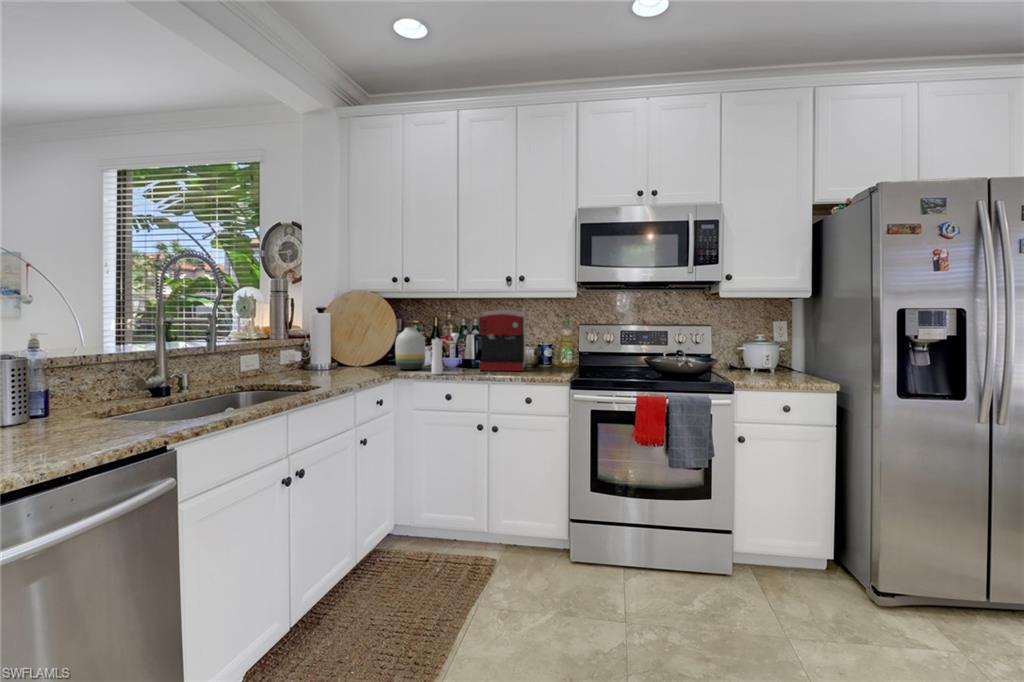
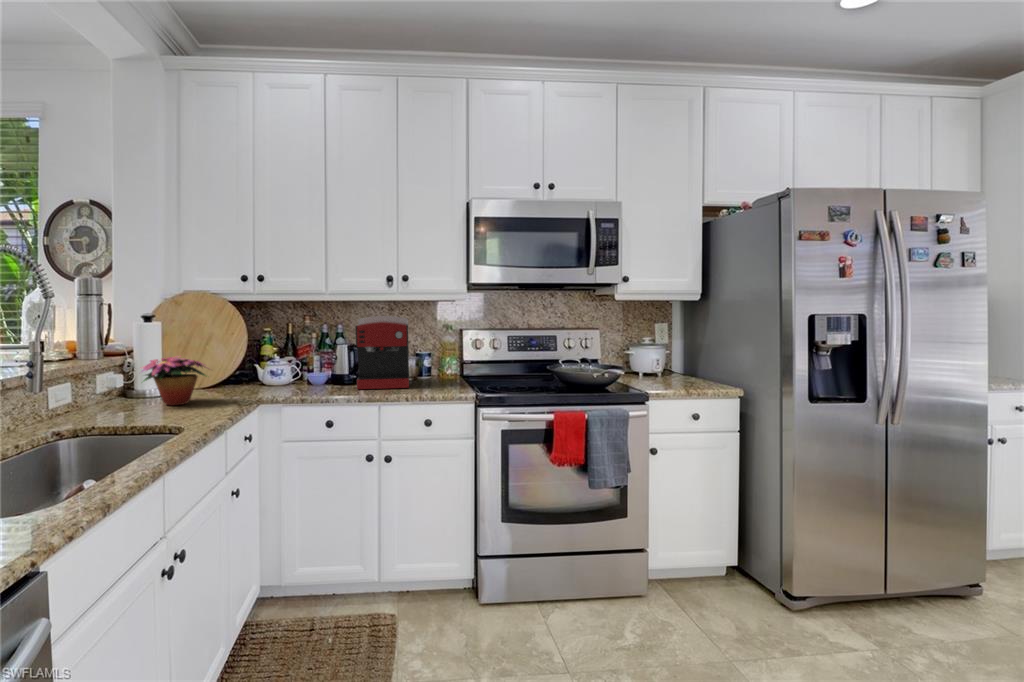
vase: present [395,328,425,370] -> none [250,340,288,392]
pepper mill: present [432,333,459,375] -> none [299,346,332,397]
flower arrangement: none [304,336,366,376] -> present [142,357,205,405]

